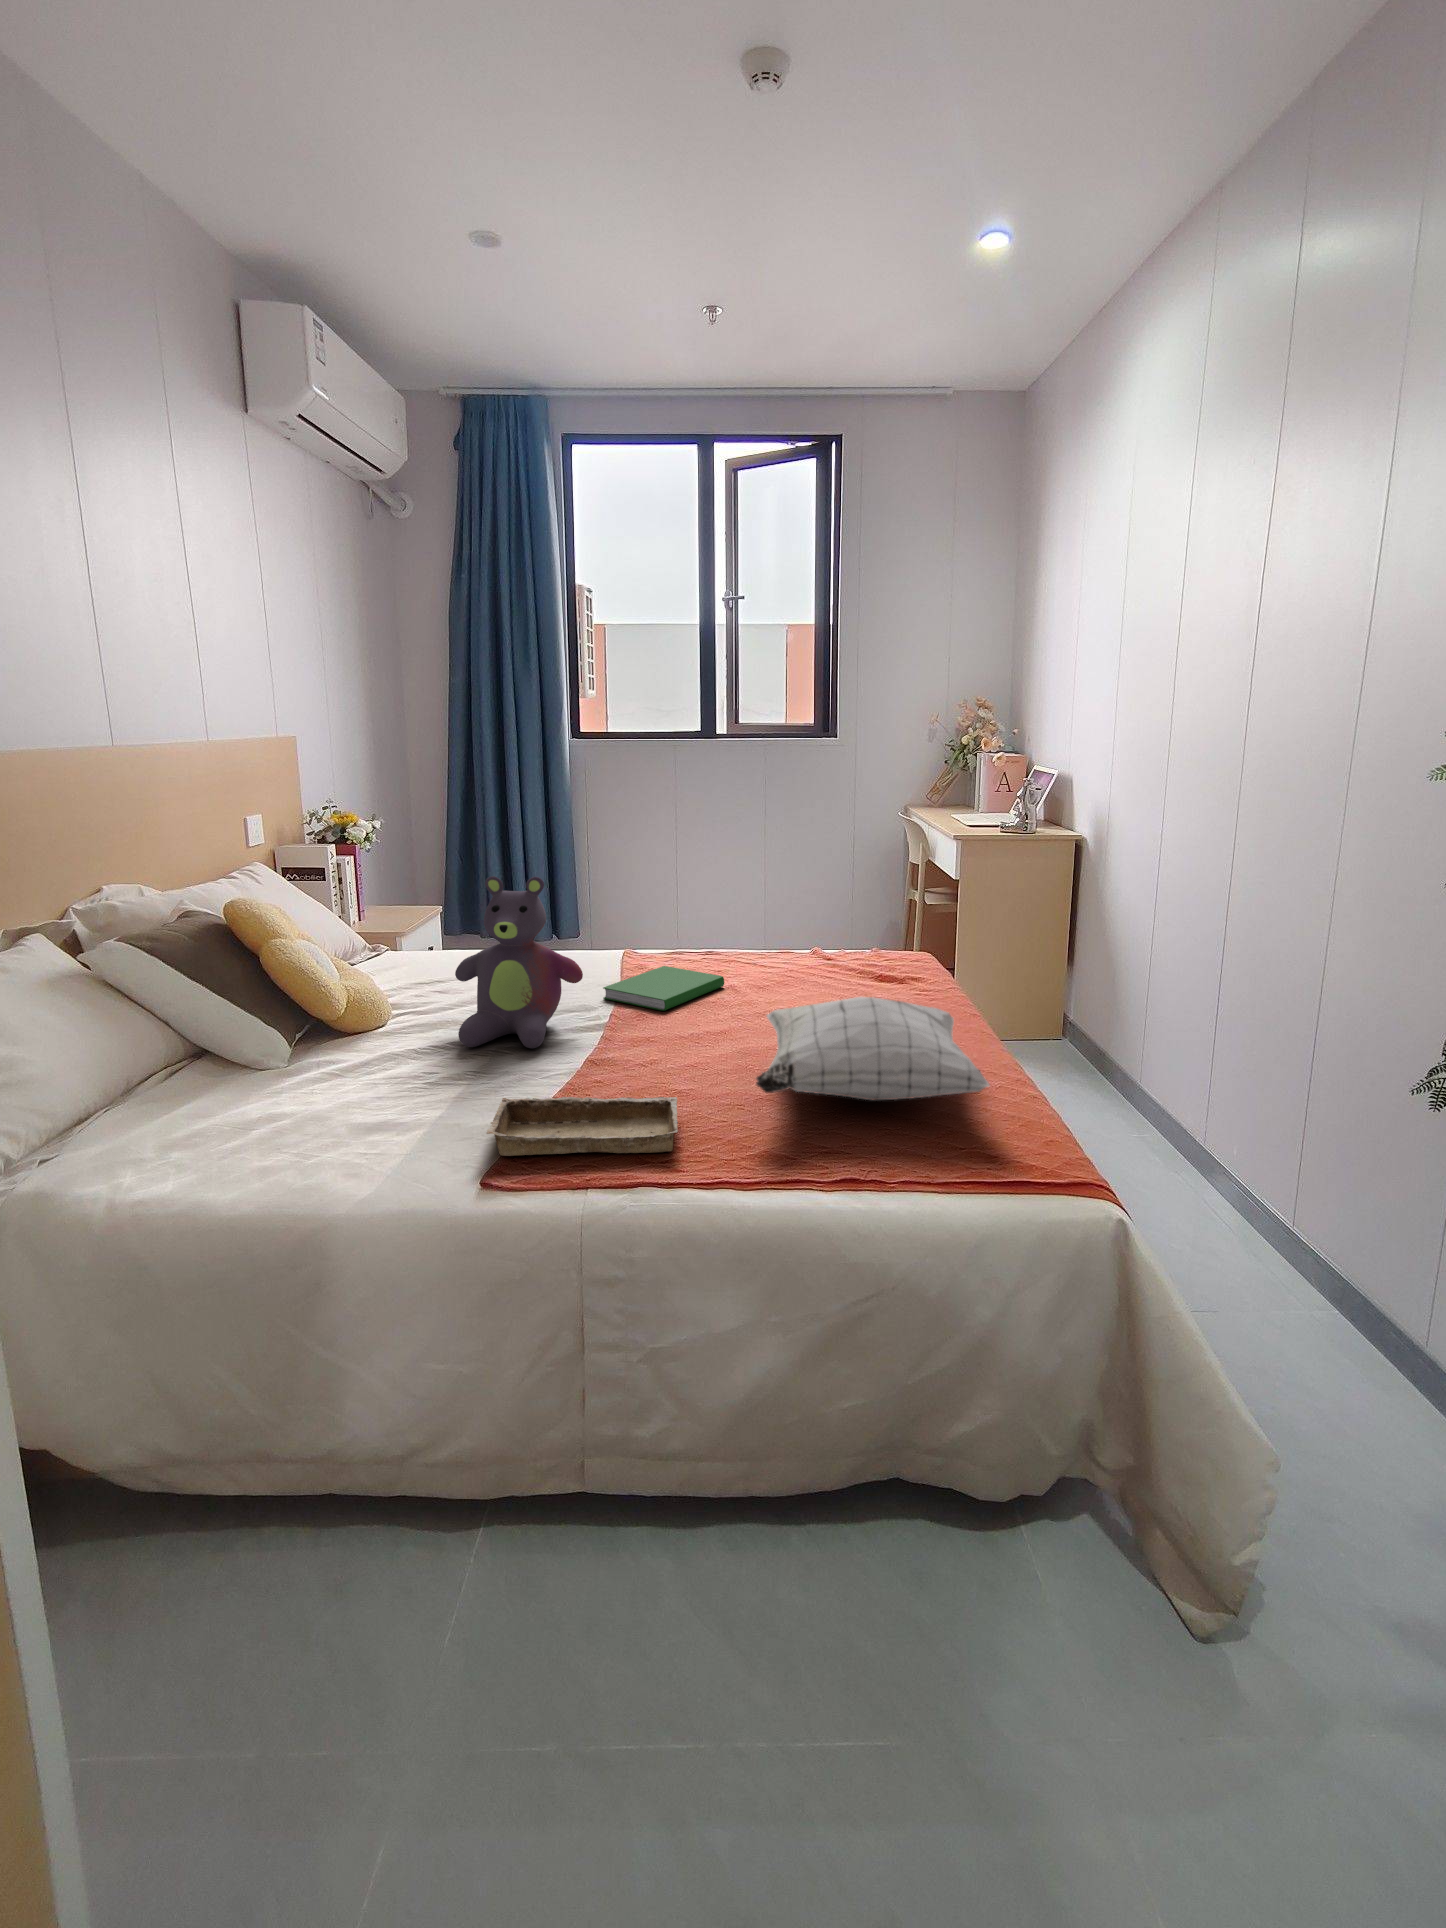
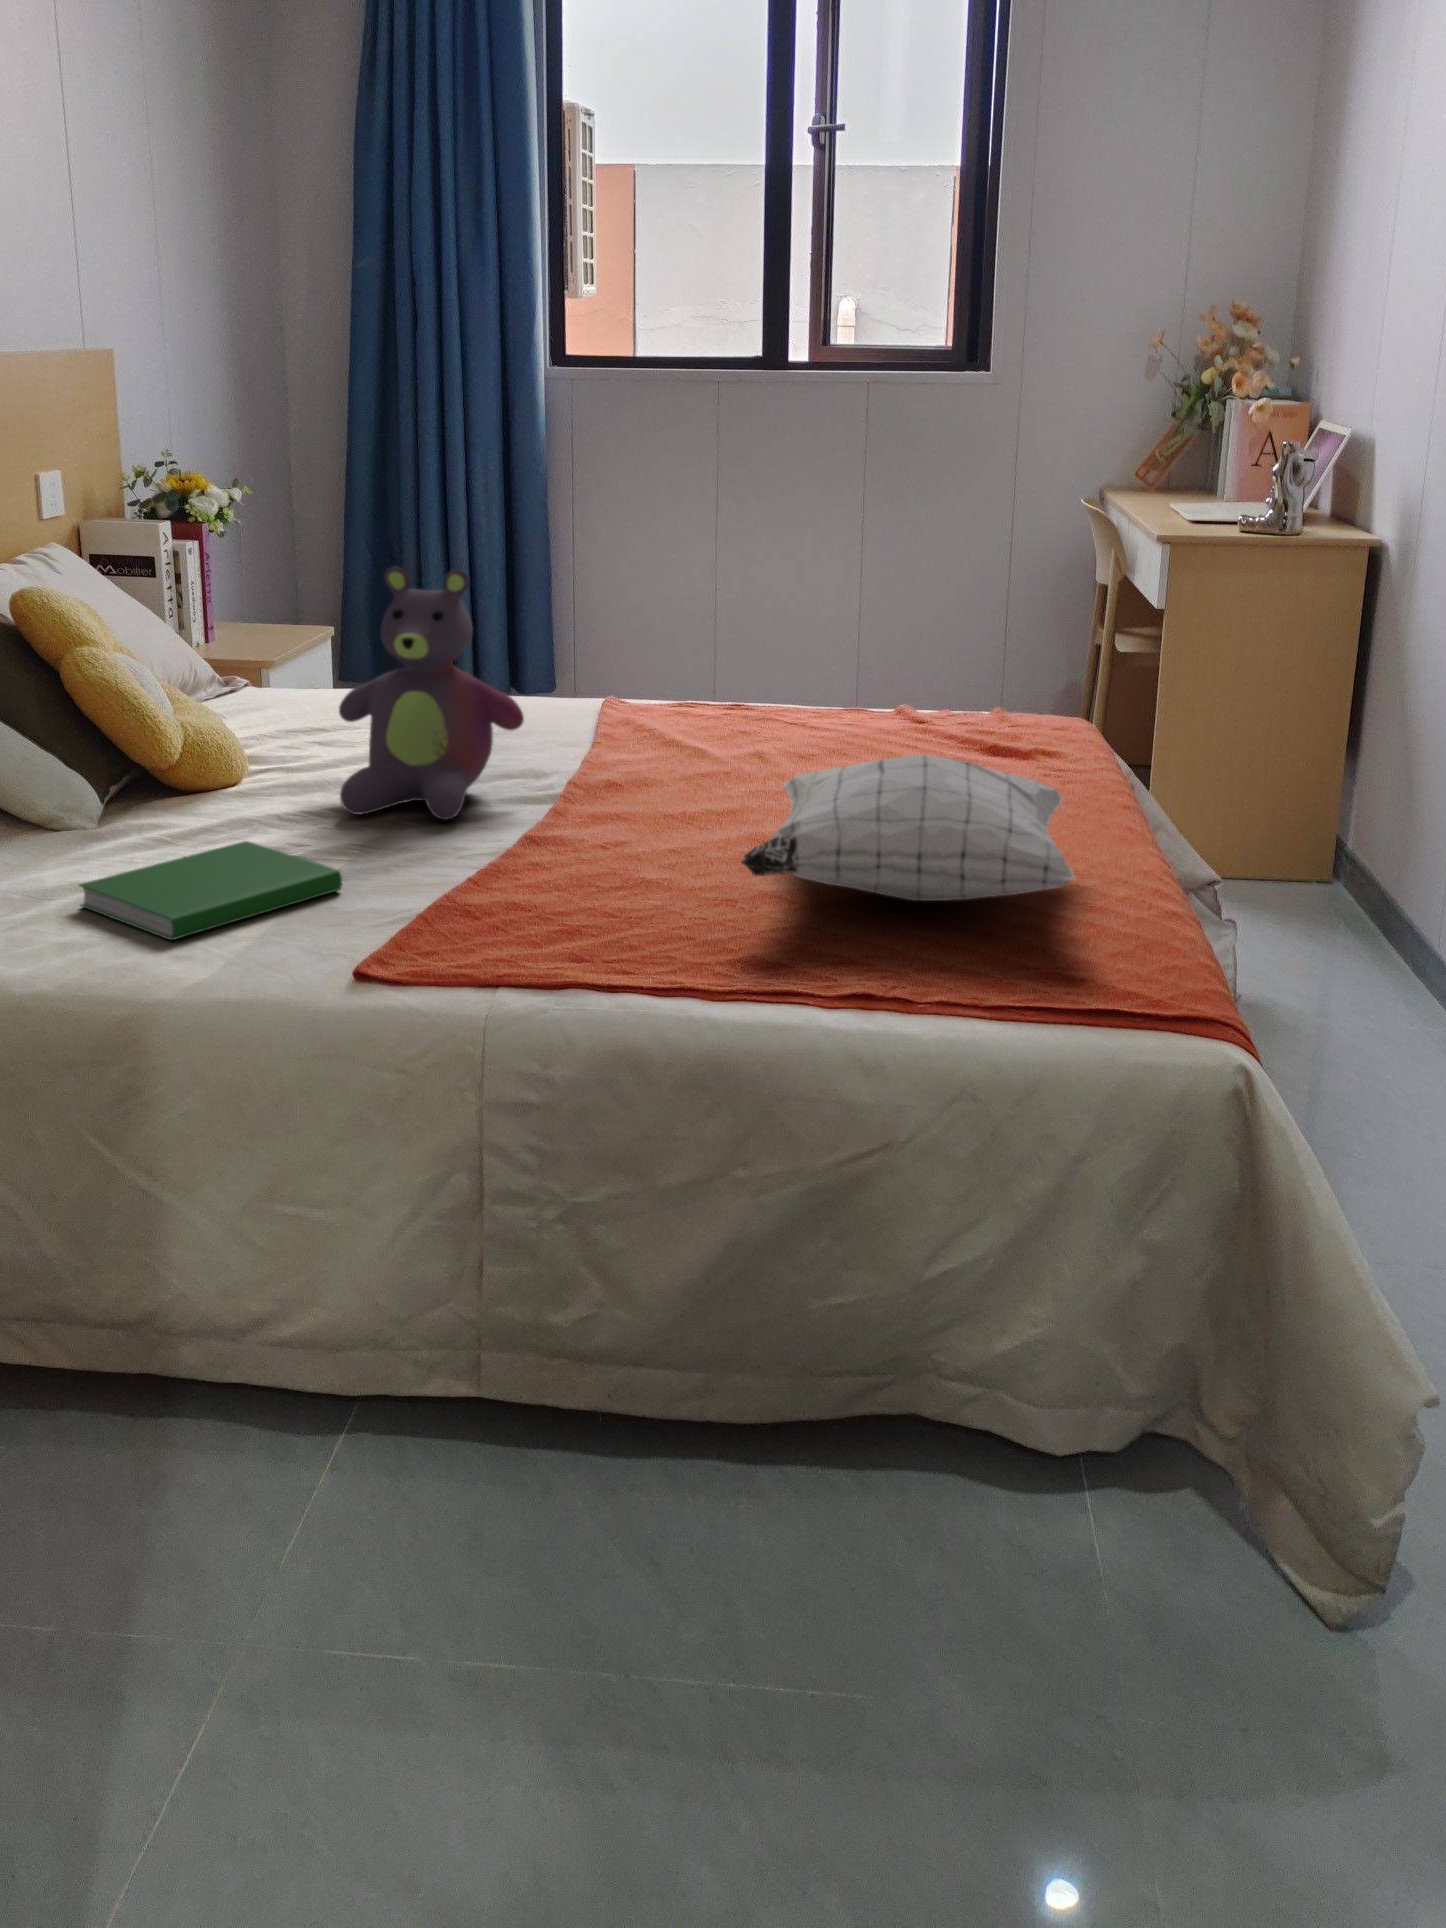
hardcover book: present [603,966,724,1011] -> present [79,841,342,940]
tray: present [487,1097,678,1156] -> none [366,870,637,948]

